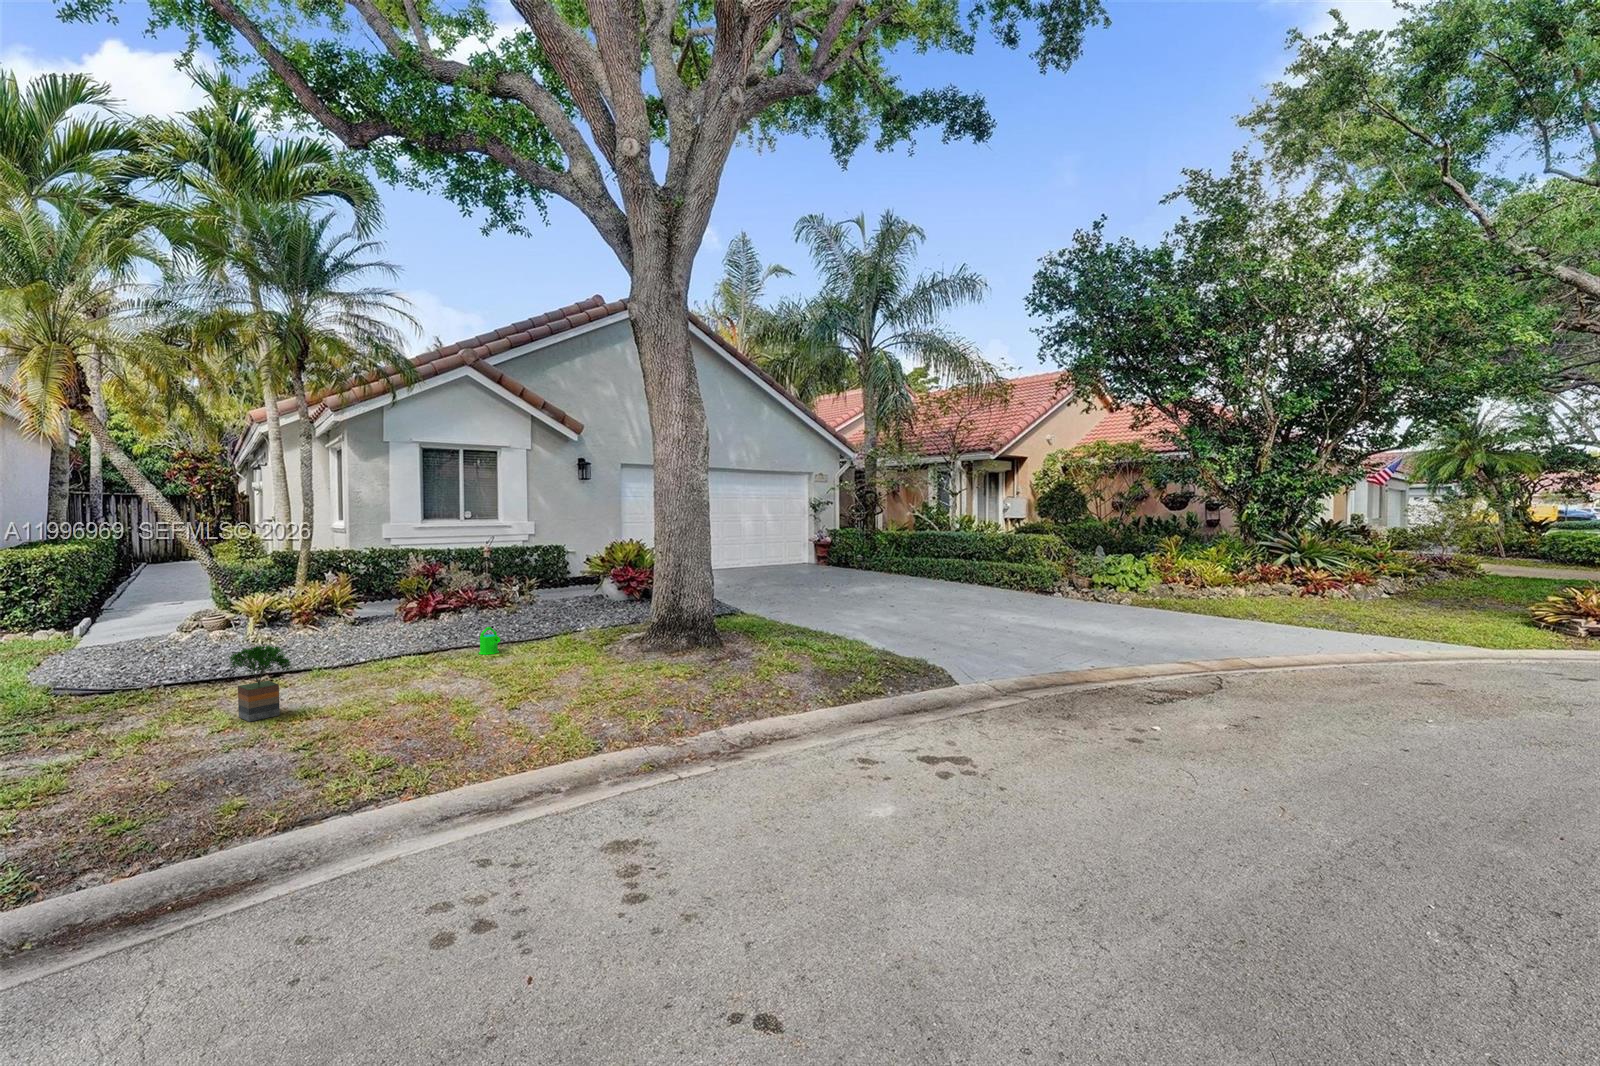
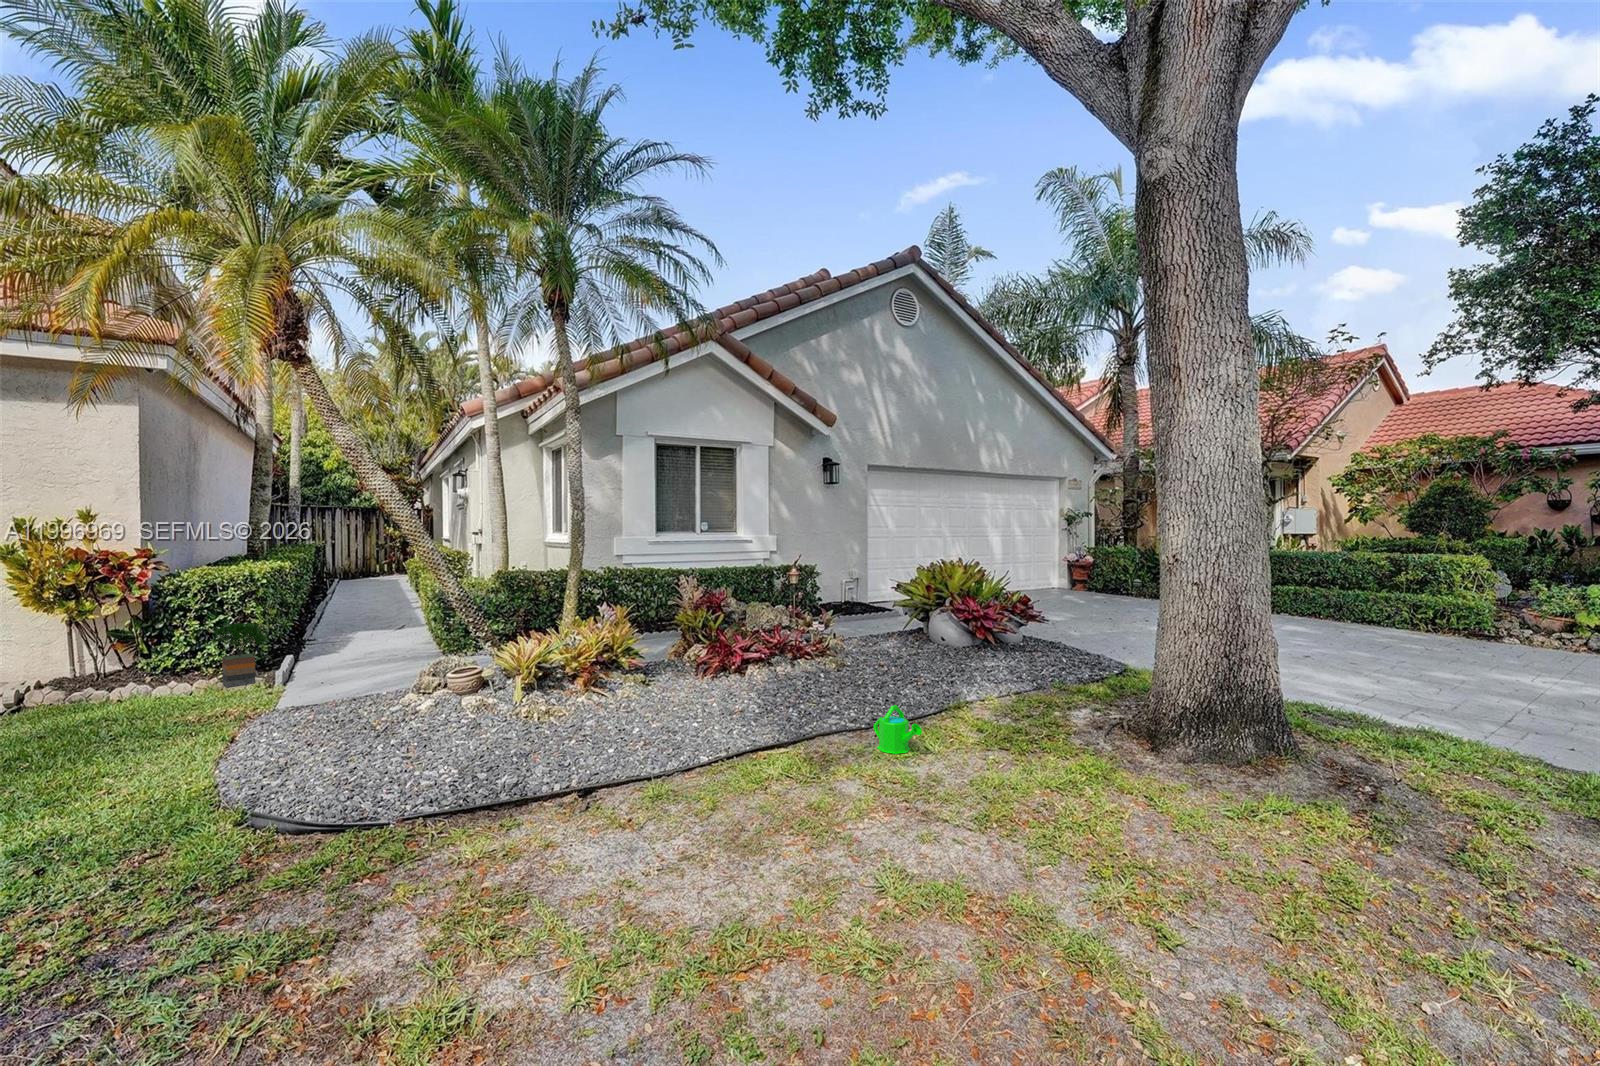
potted tree: present [229,646,291,722] -> present [214,623,266,687]

